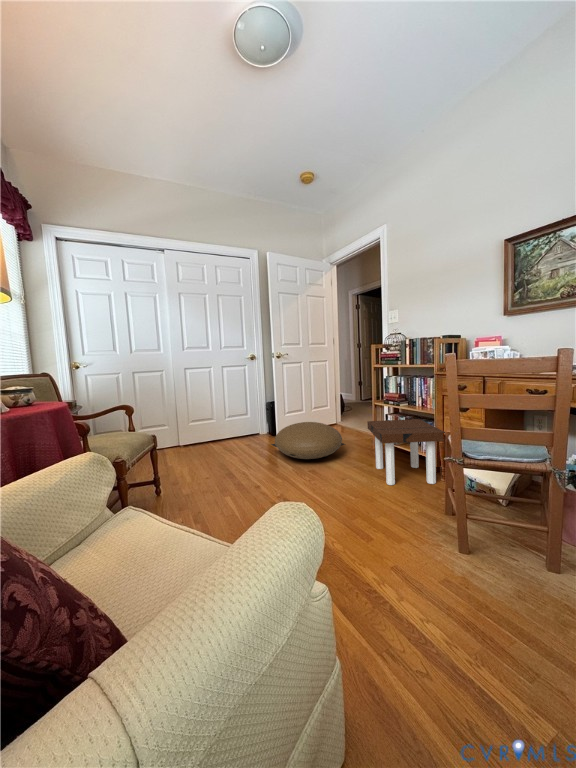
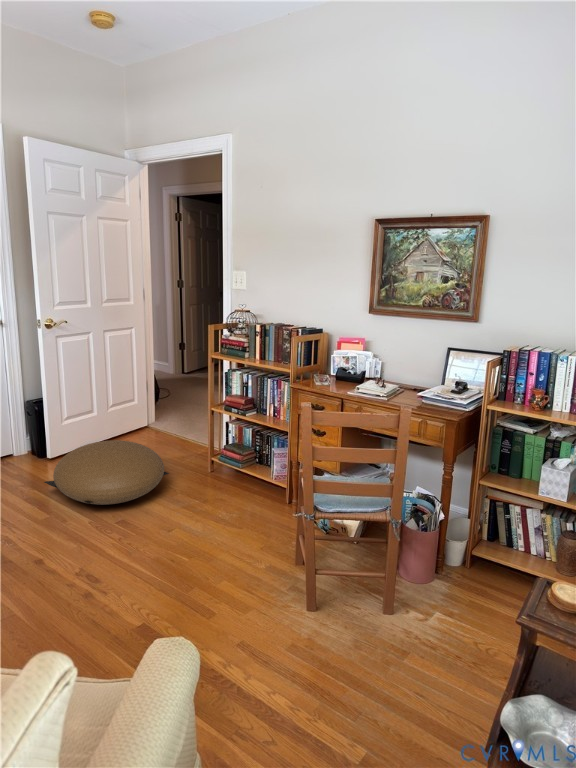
side table: present [367,419,445,485] -> none [203,437,299,533]

